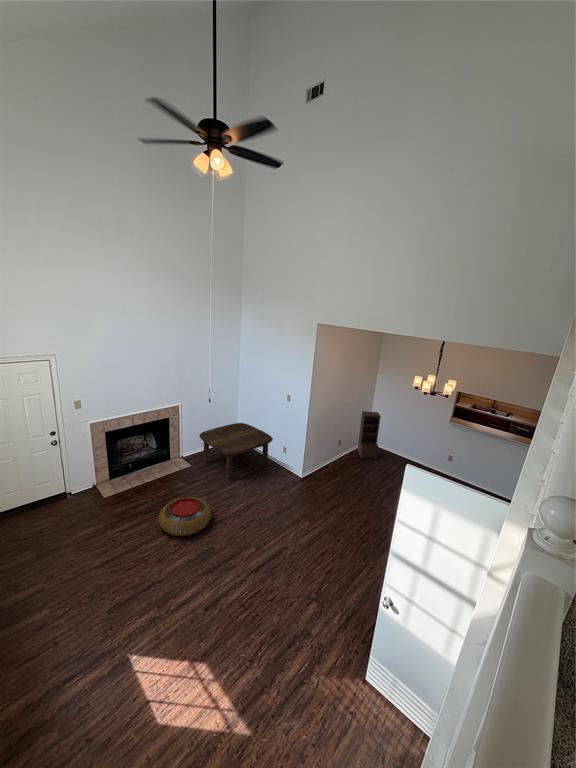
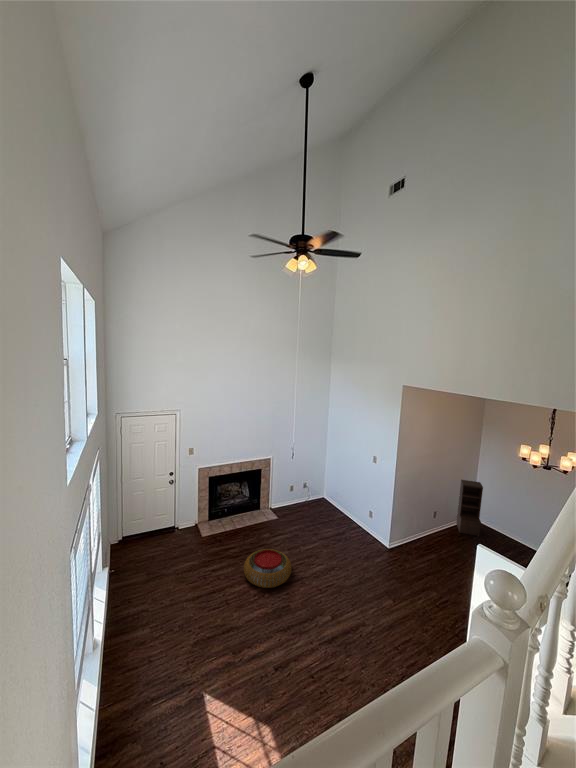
coffee table: present [199,423,273,481] -> none [288,480,359,539]

